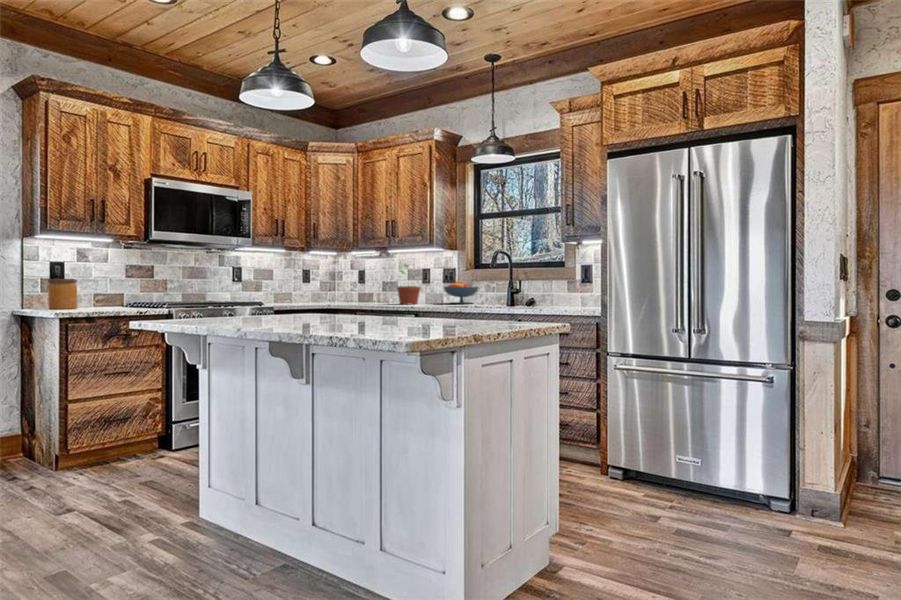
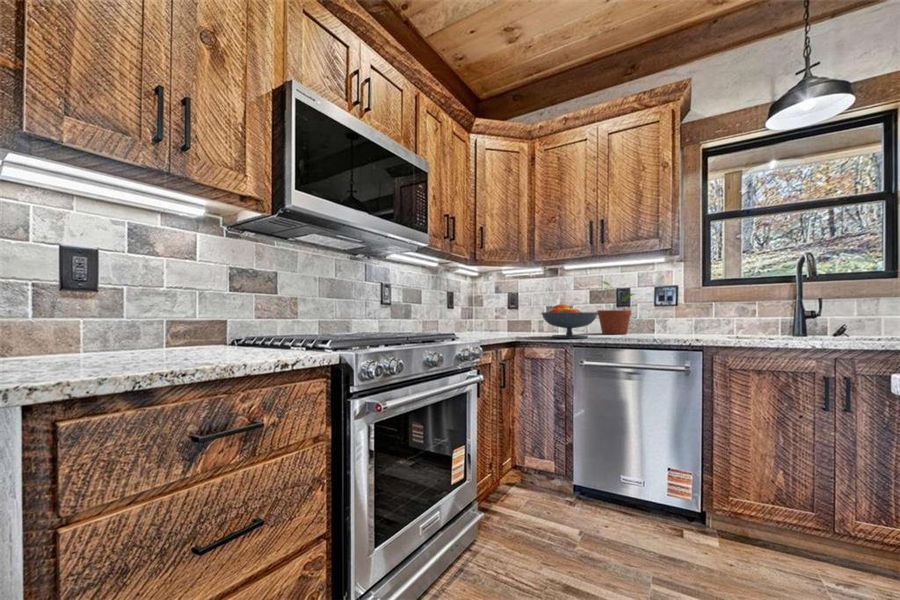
jar: present [48,279,77,309] -> none [43,283,124,358]
fruit bowl: present [444,281,479,304] -> present [542,304,598,338]

